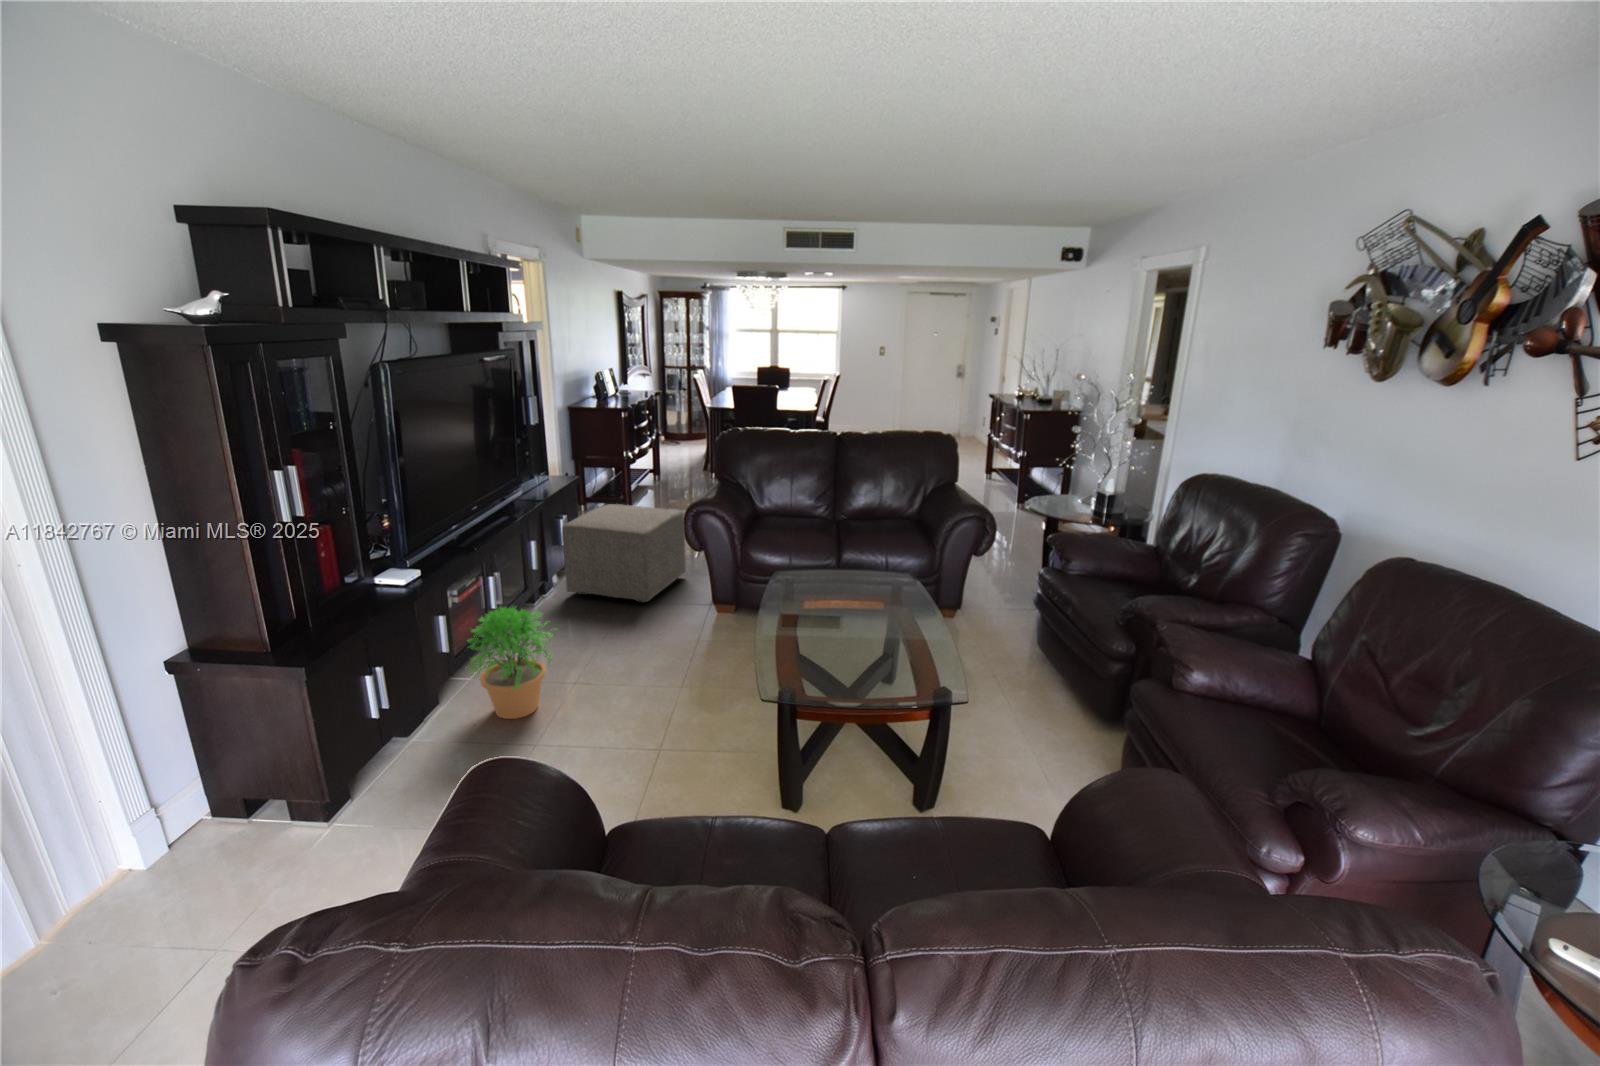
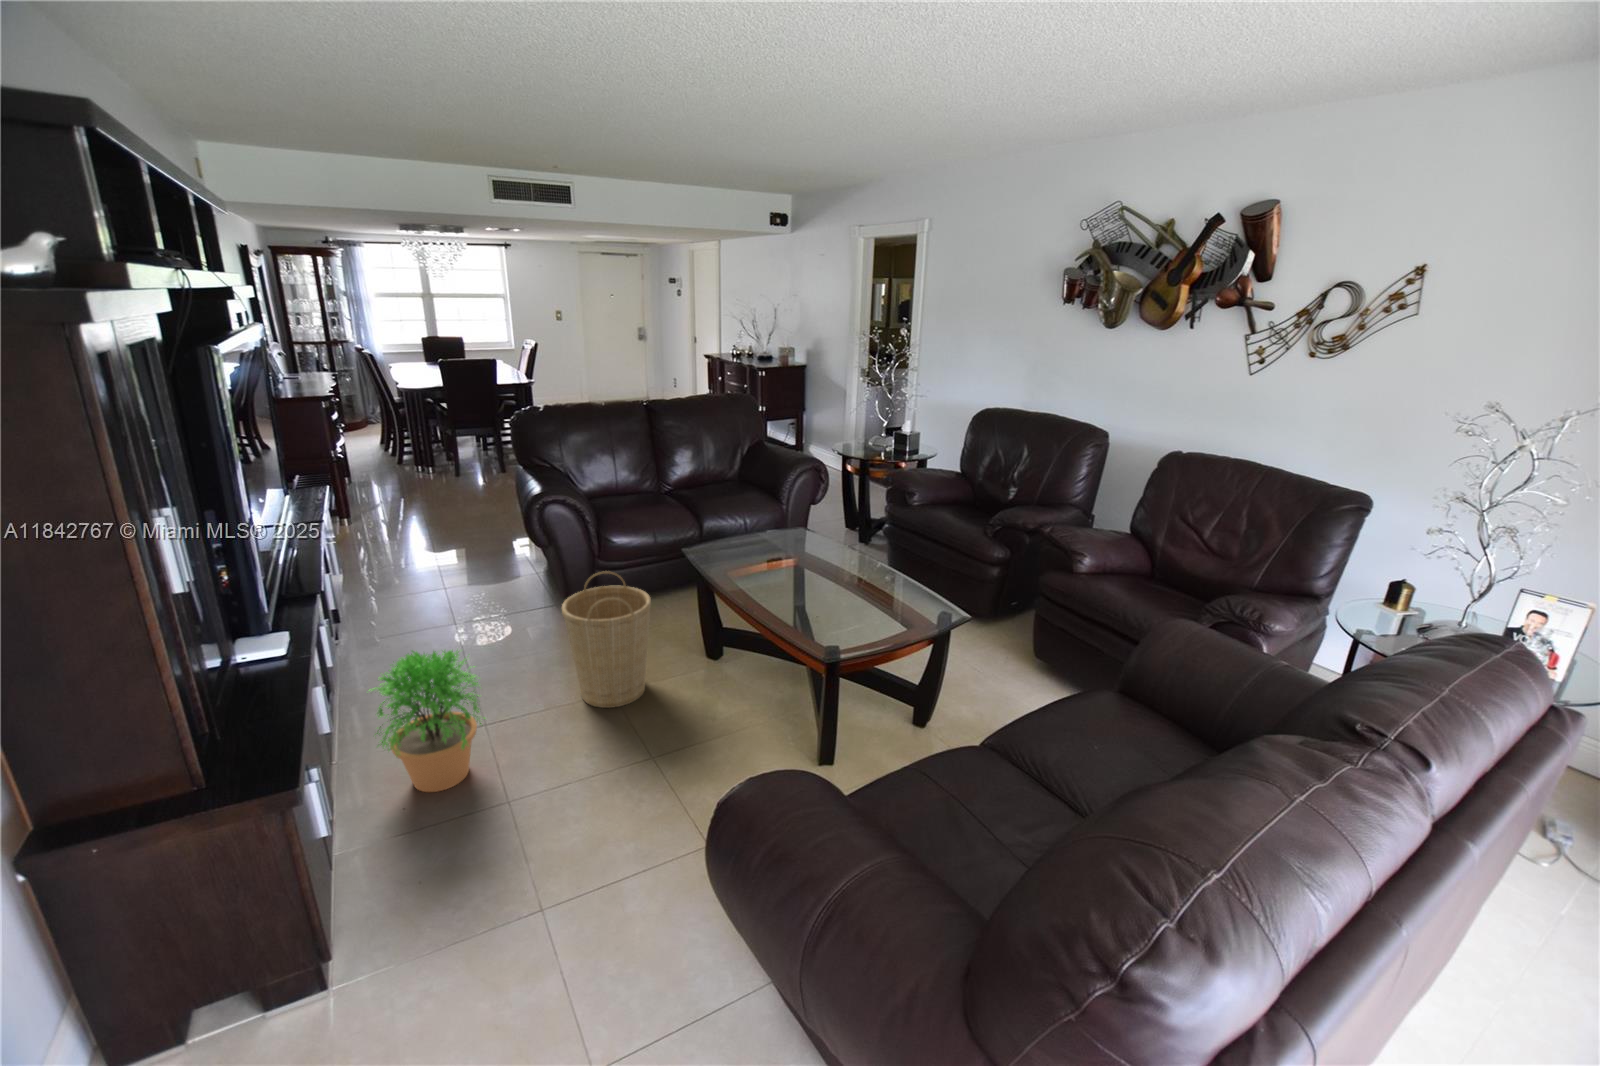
ottoman: present [562,504,686,603] -> none [351,509,502,632]
basket: none [640,575,718,697] -> present [562,571,651,708]

